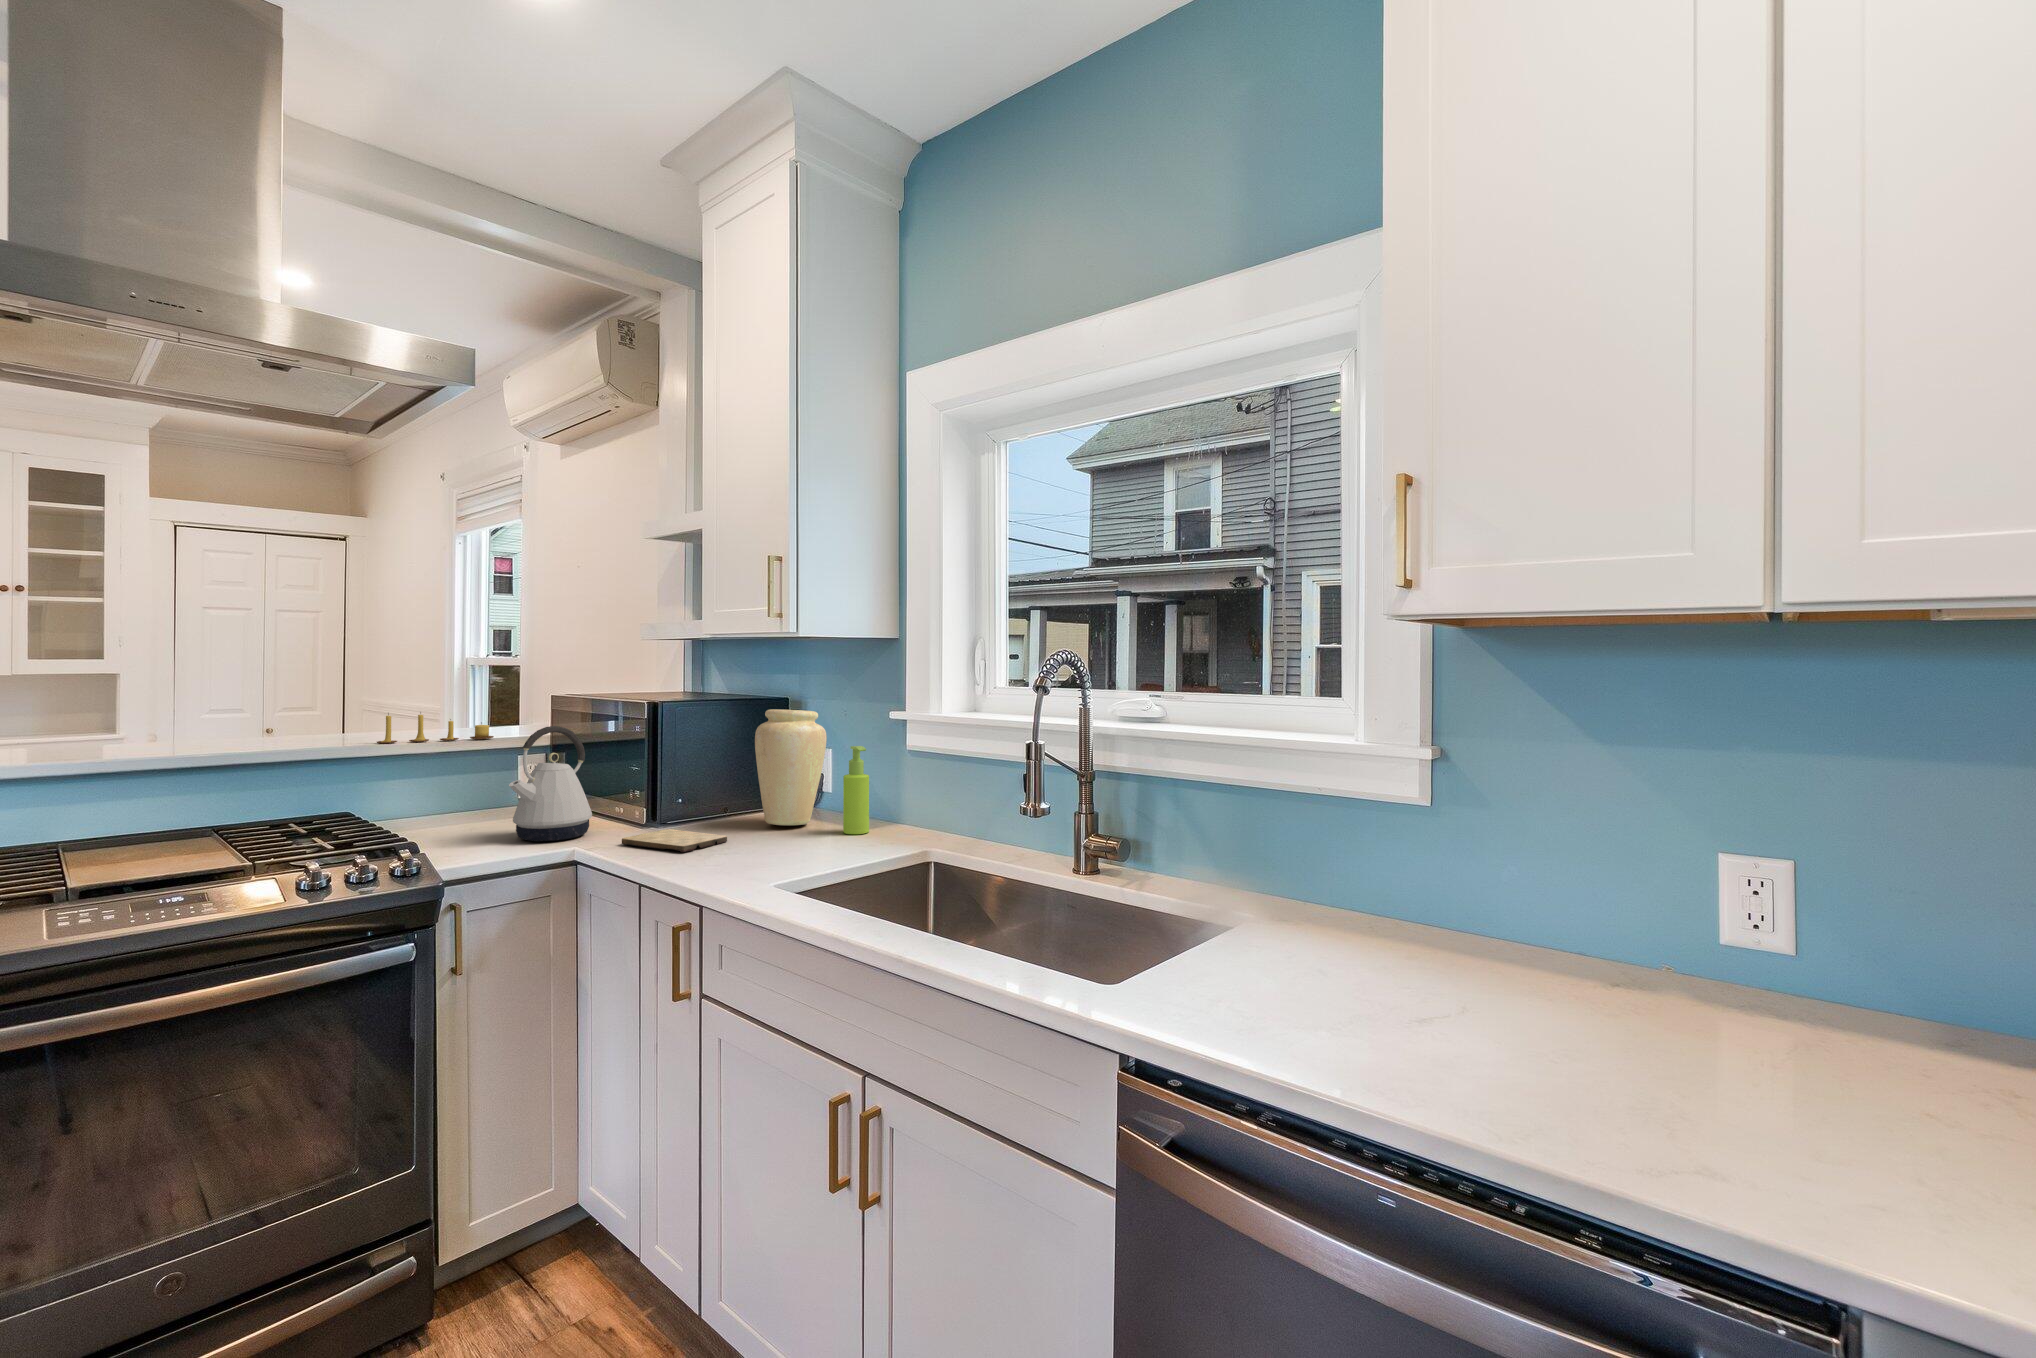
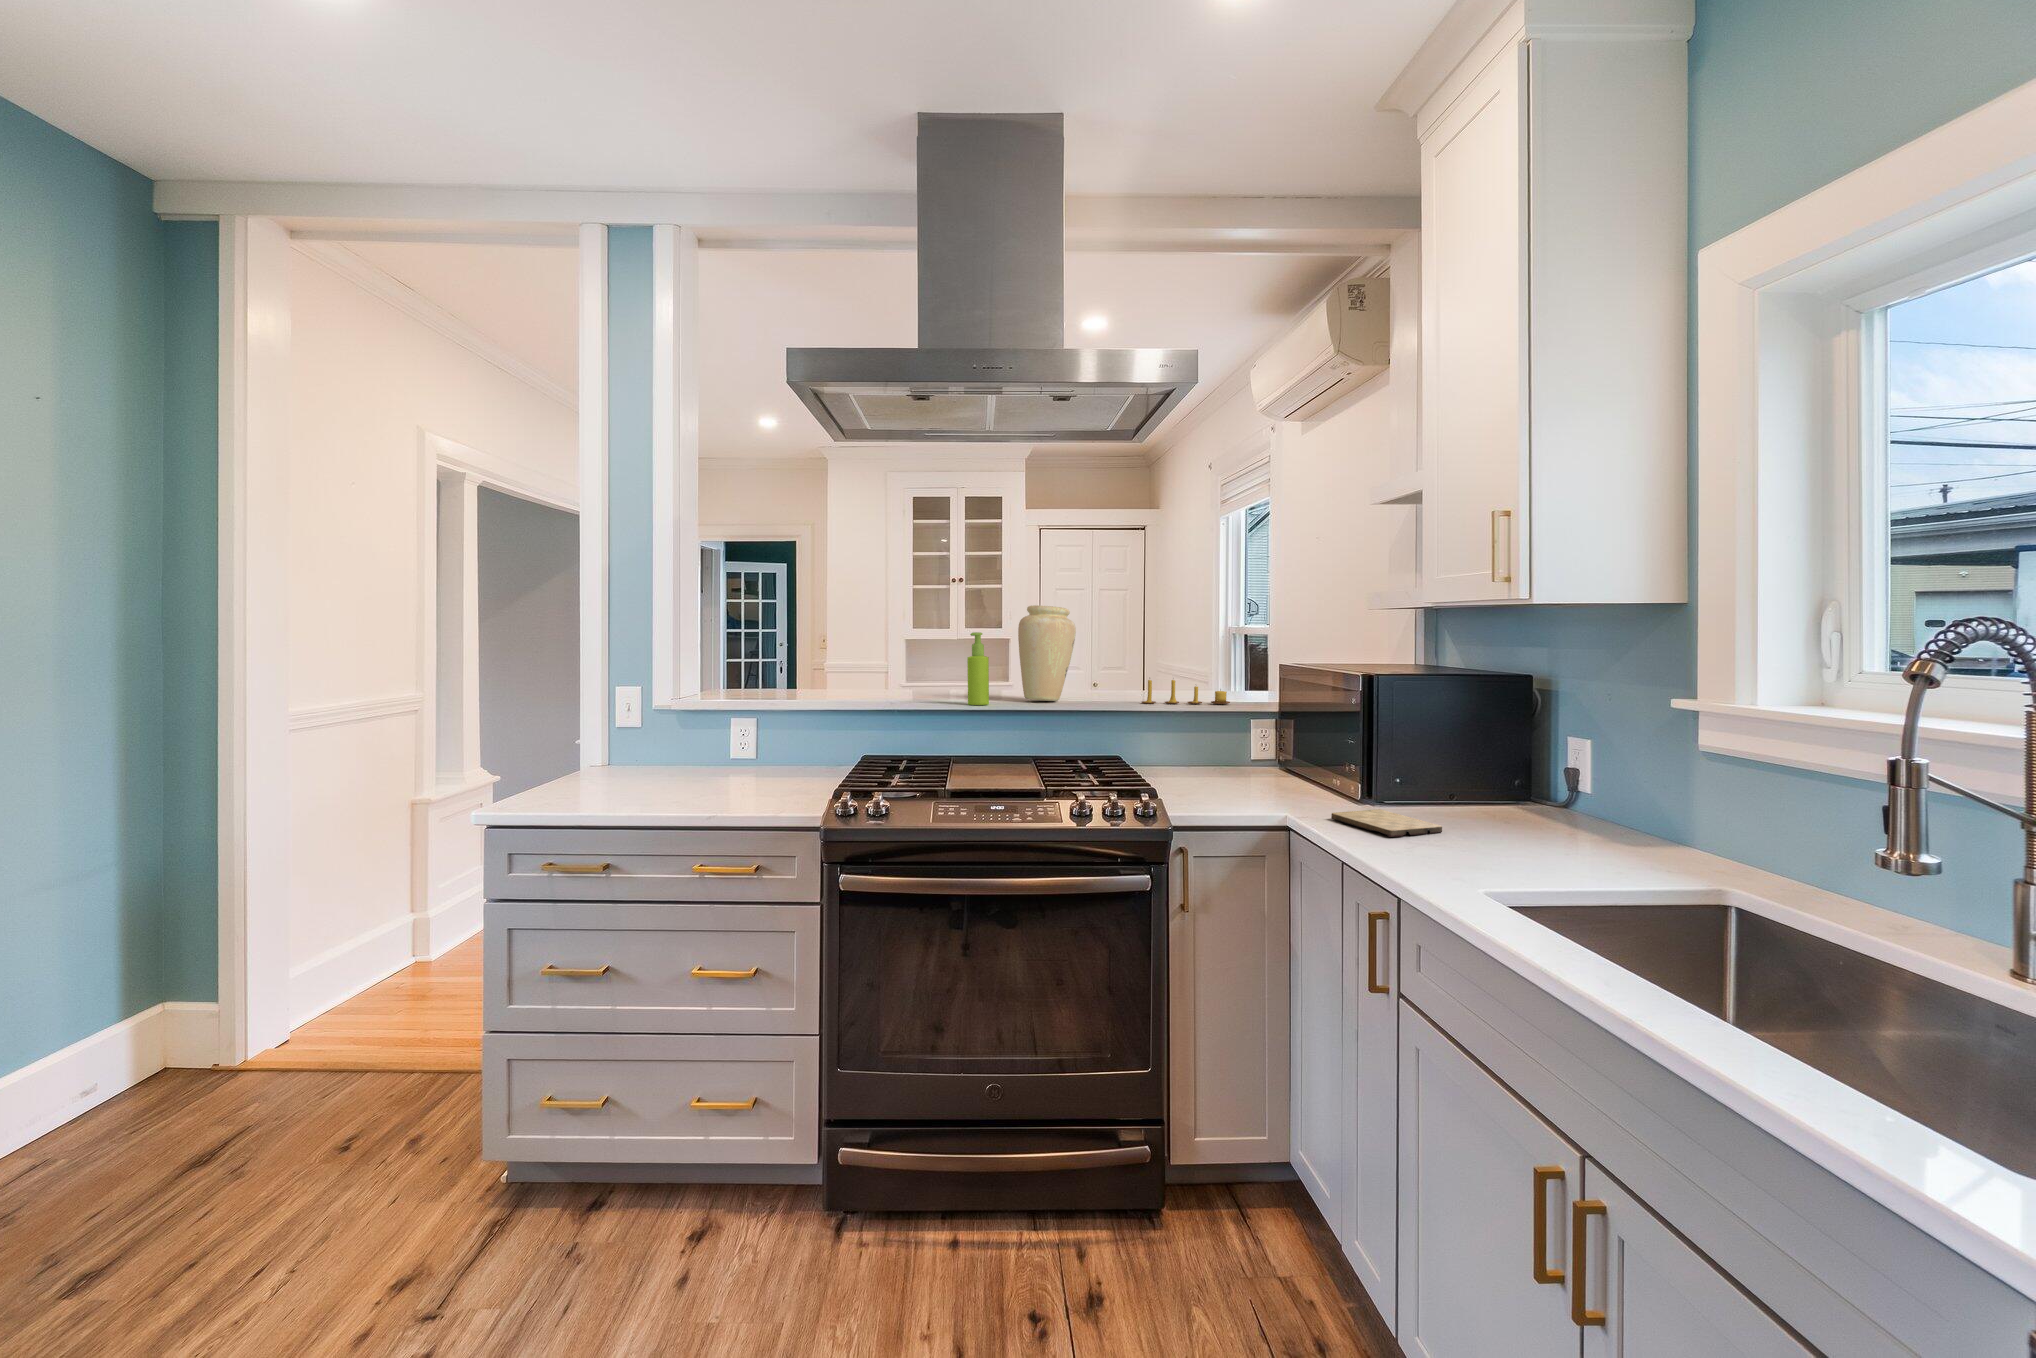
vase: present [755,709,827,825] -> present [1018,605,1076,701]
kettle: present [509,726,592,842] -> none [1233,696,1307,806]
soap dispenser: present [843,746,869,834] -> present [967,632,989,705]

